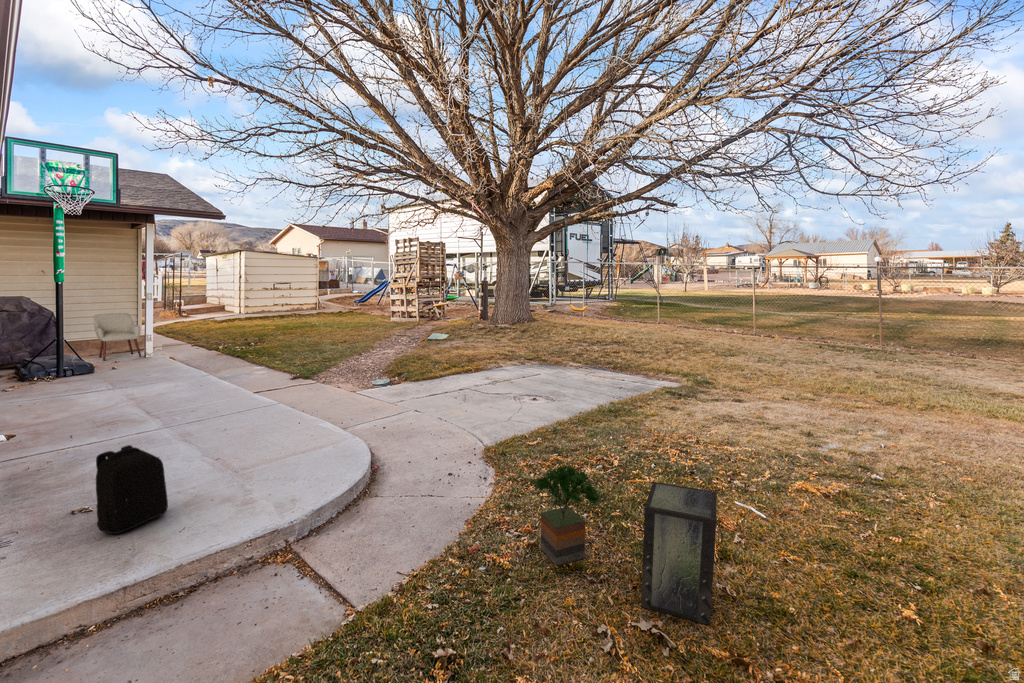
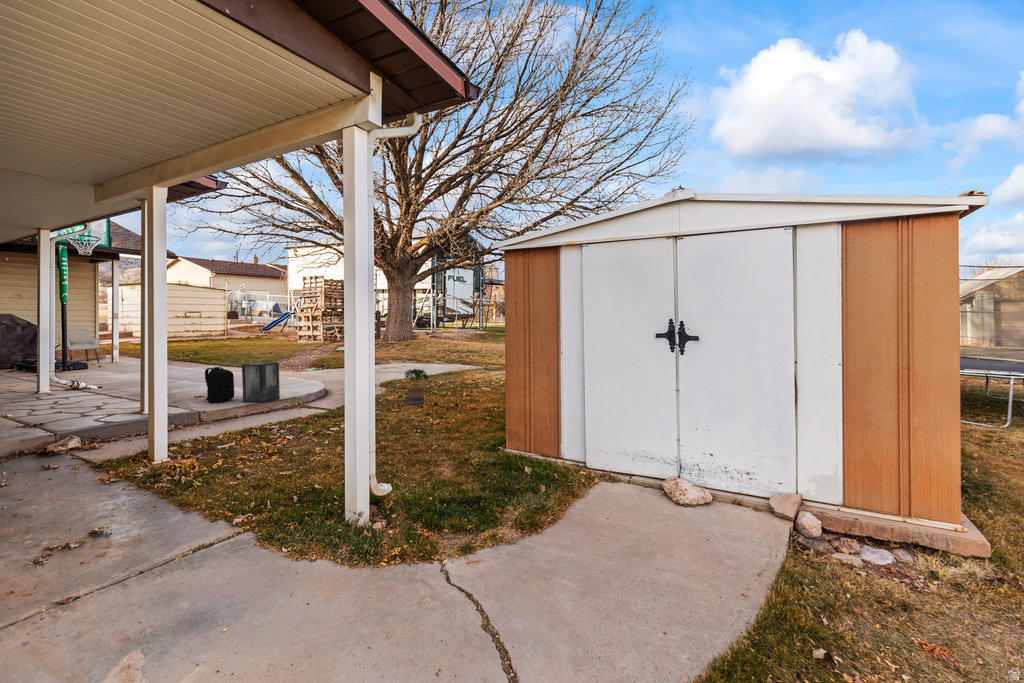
storage box: present [641,482,717,625] -> present [242,362,280,403]

